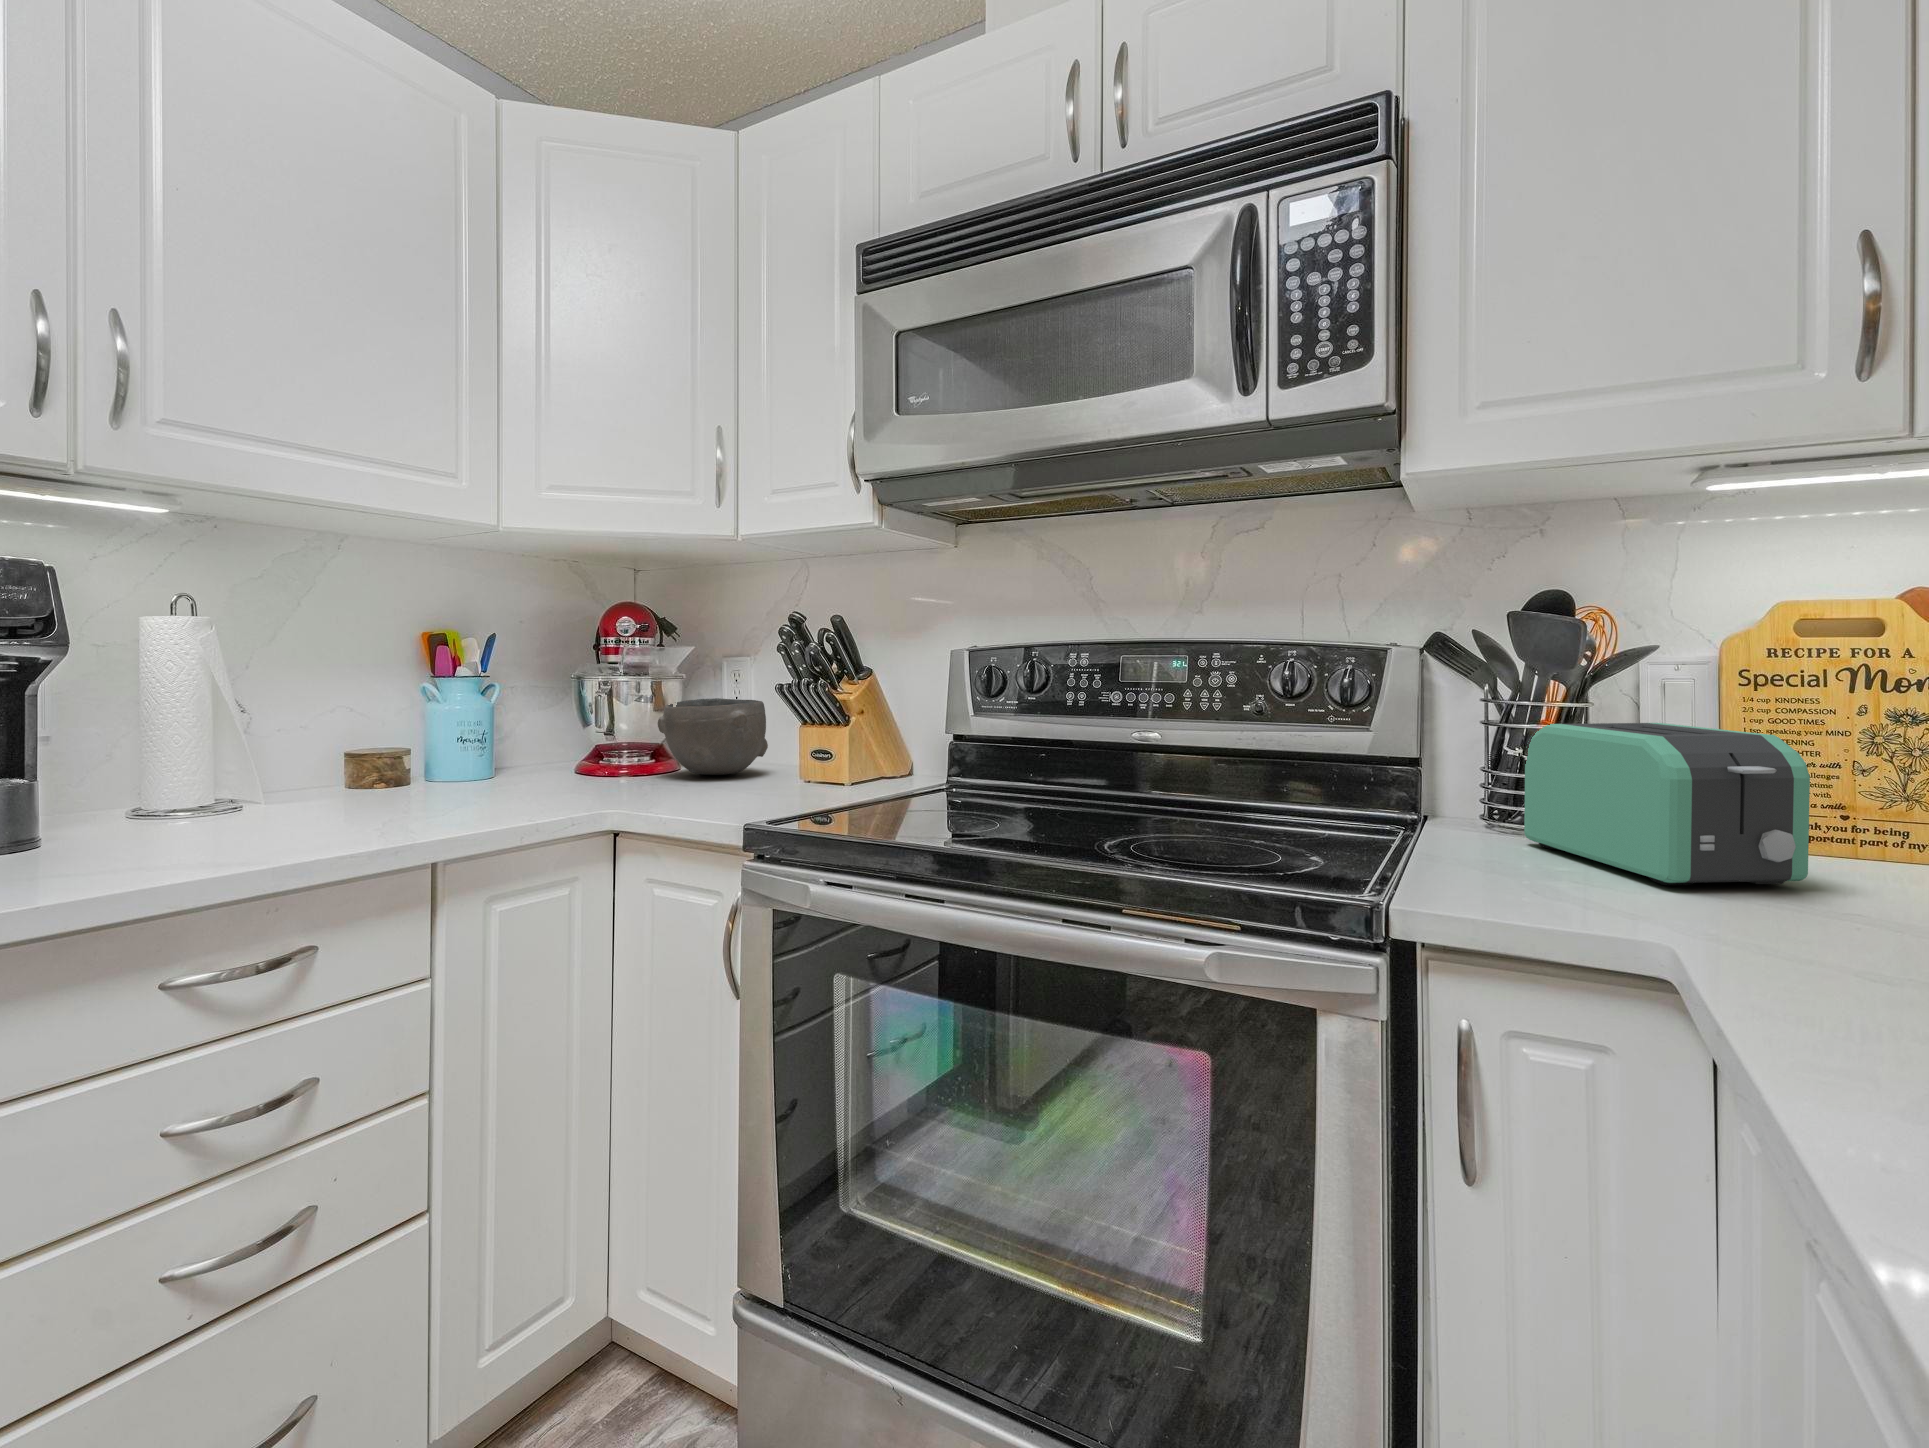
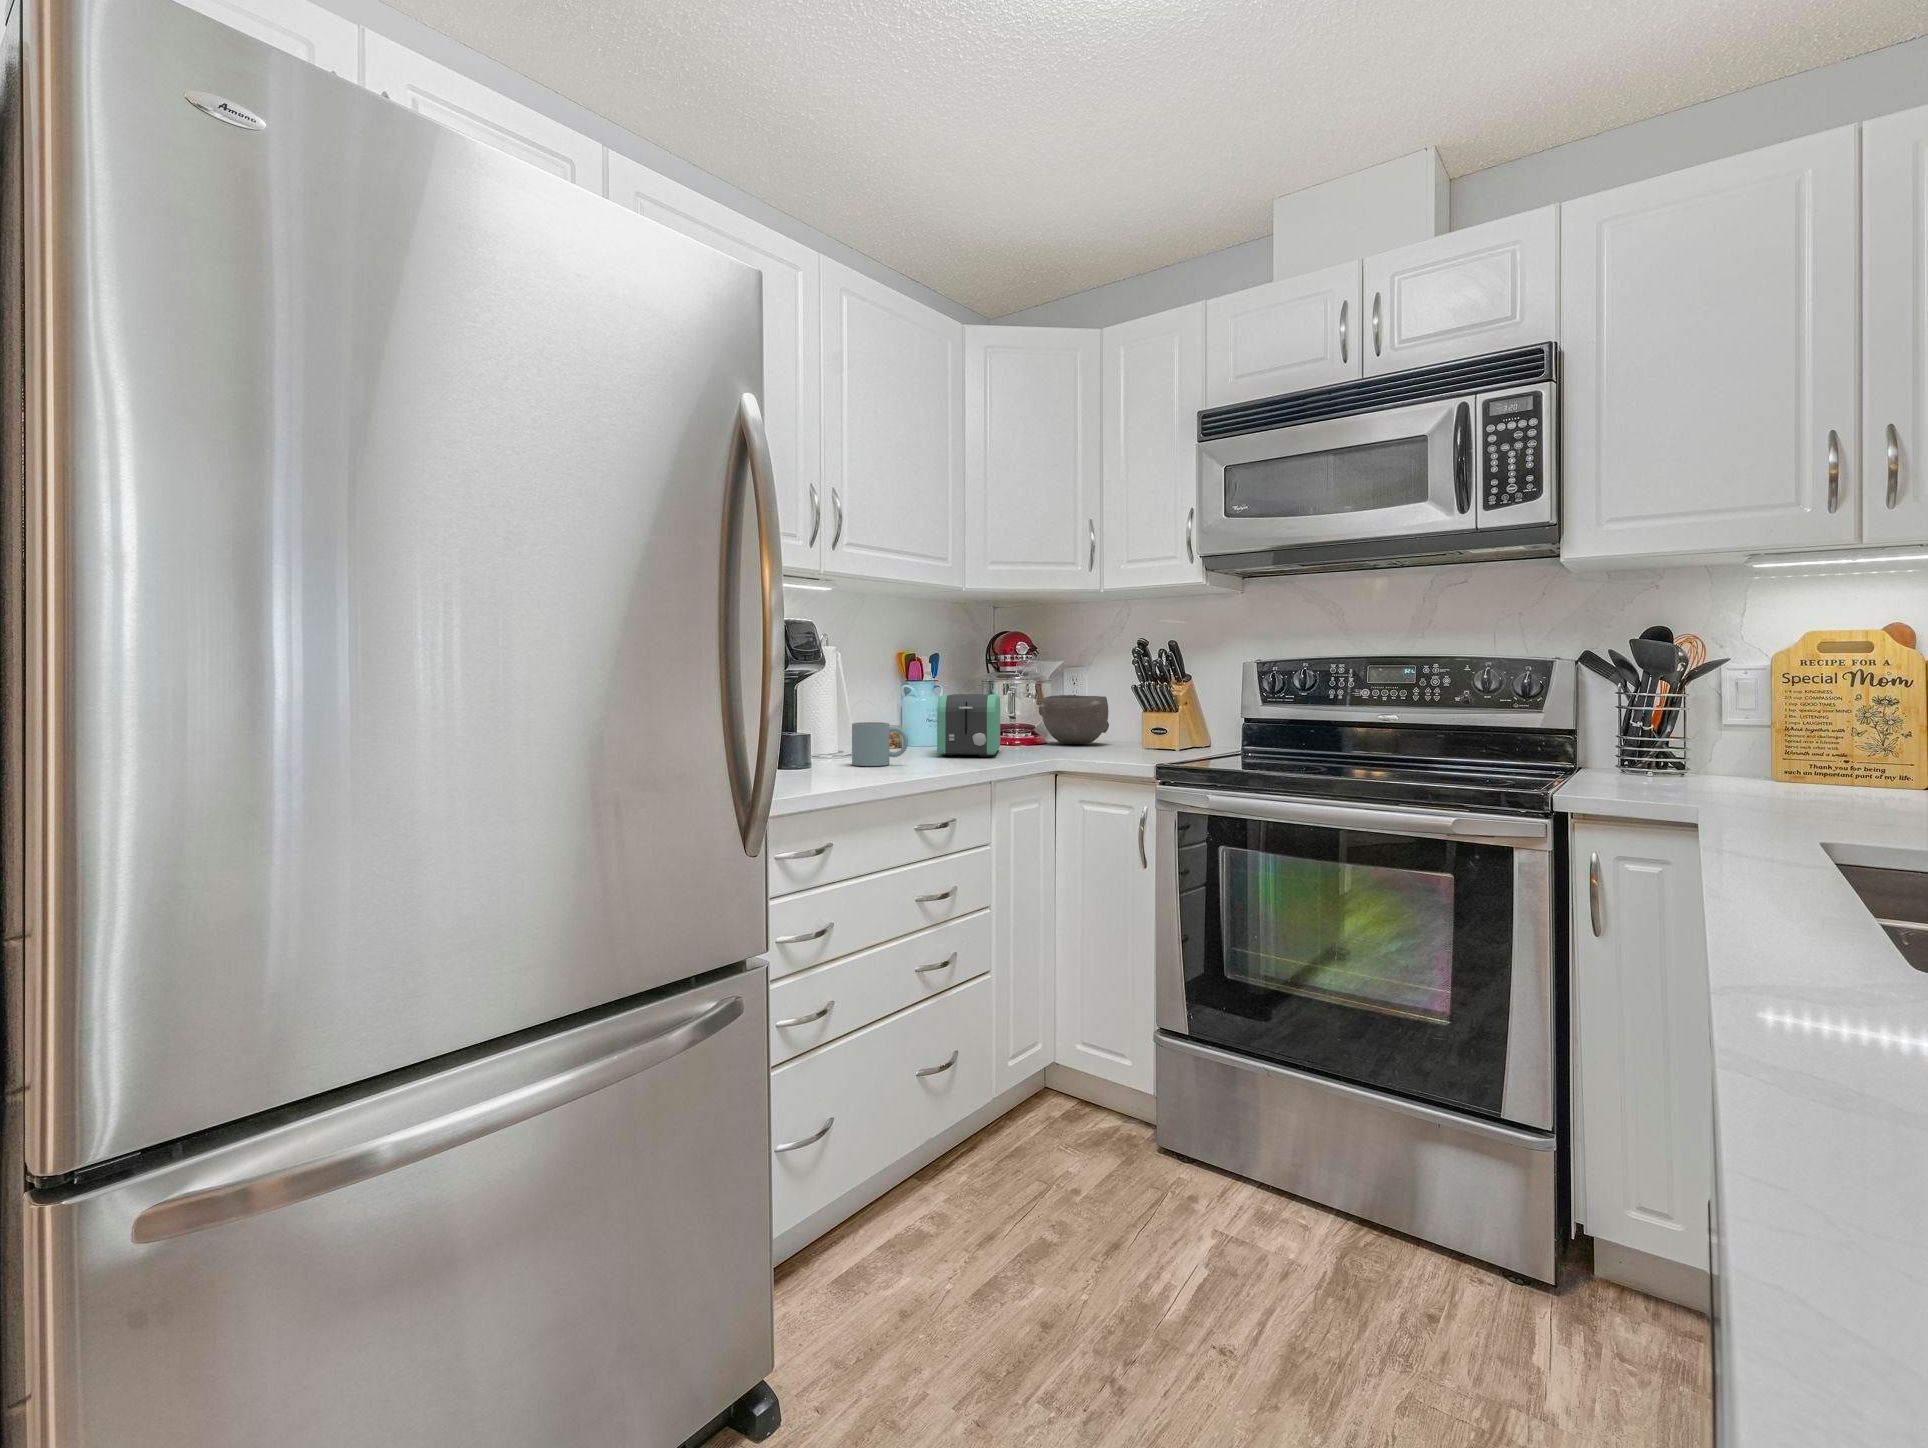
toaster: present [1524,723,1810,885] -> present [937,694,1000,757]
mug: none [190,772,307,859] -> present [852,722,908,766]

